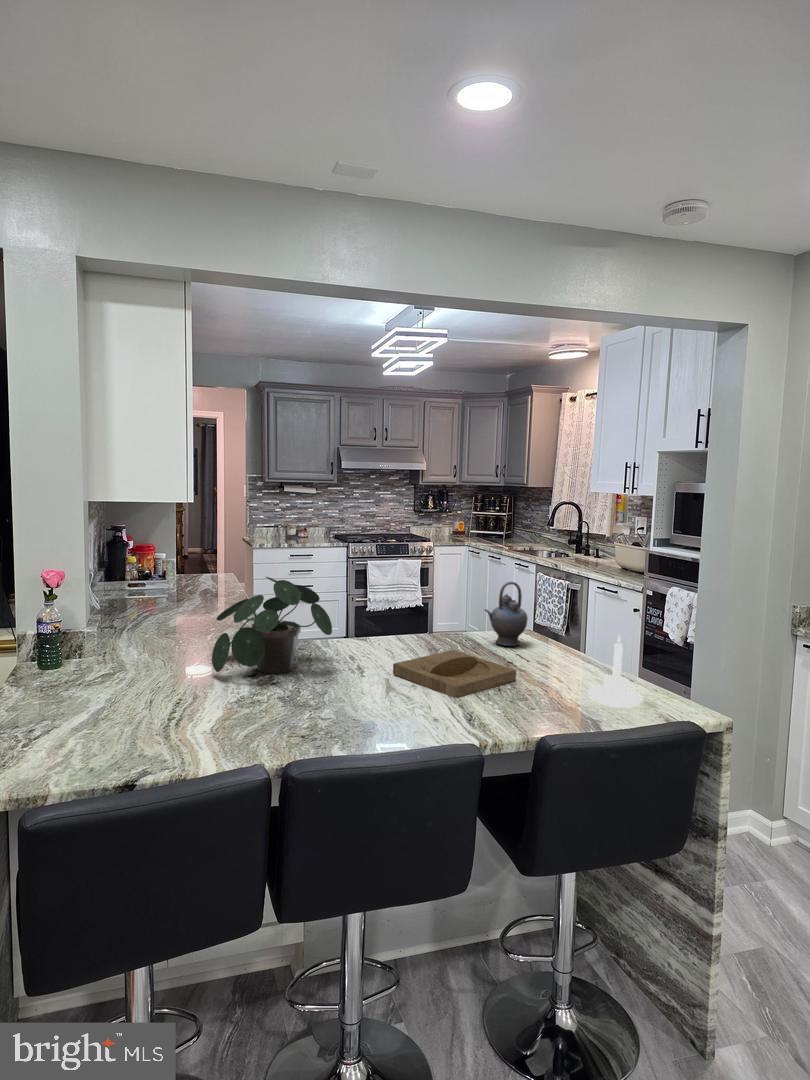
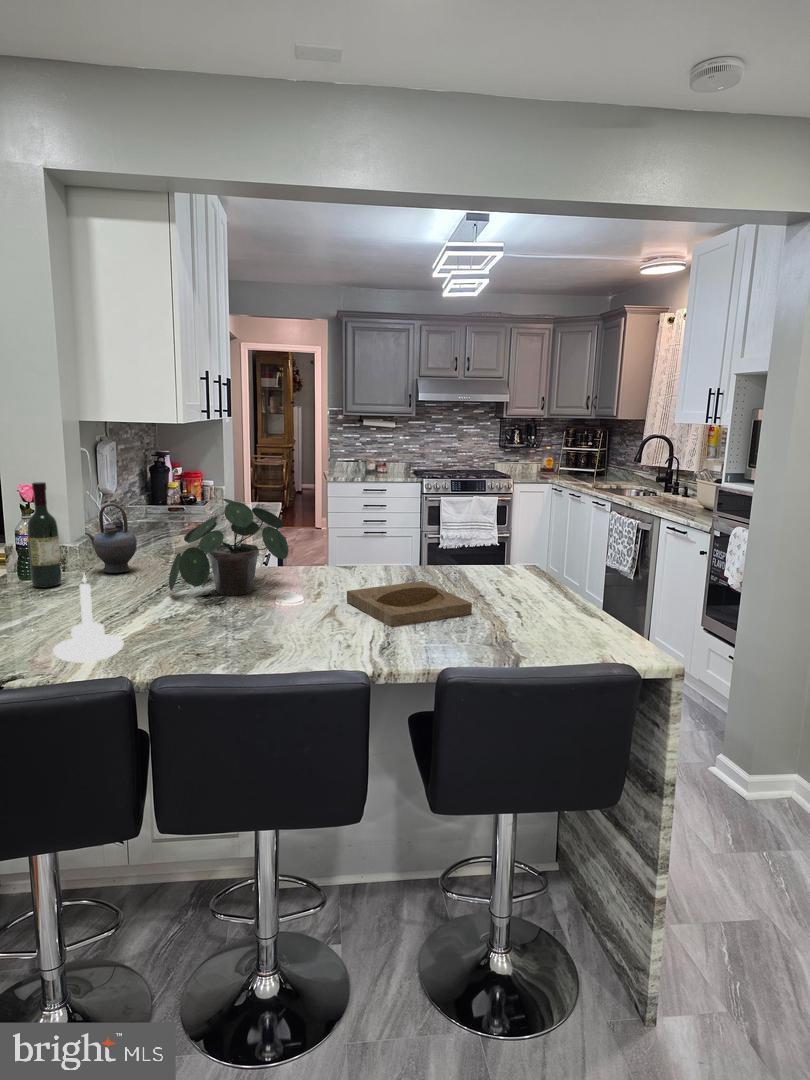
wine bottle: none [55,564,88,675] -> present [27,482,62,588]
teapot: present [485,582,528,646] -> present [85,503,137,573]
candle holder: present [588,635,643,708] -> present [53,573,124,662]

